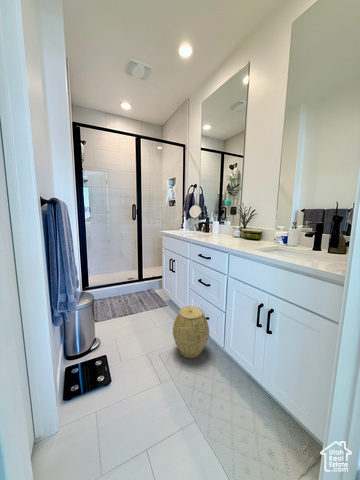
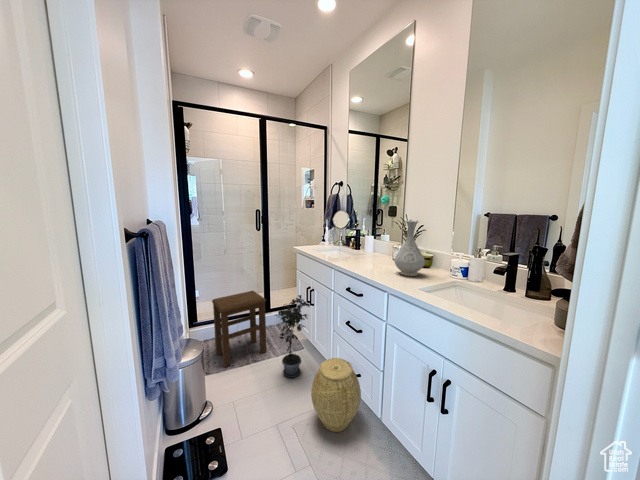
vase: none [234,204,256,244] -> present [394,221,425,276]
potted plant: none [146,263,172,325] -> present [276,295,310,377]
stool: none [100,264,140,318] -> present [212,291,266,368]

